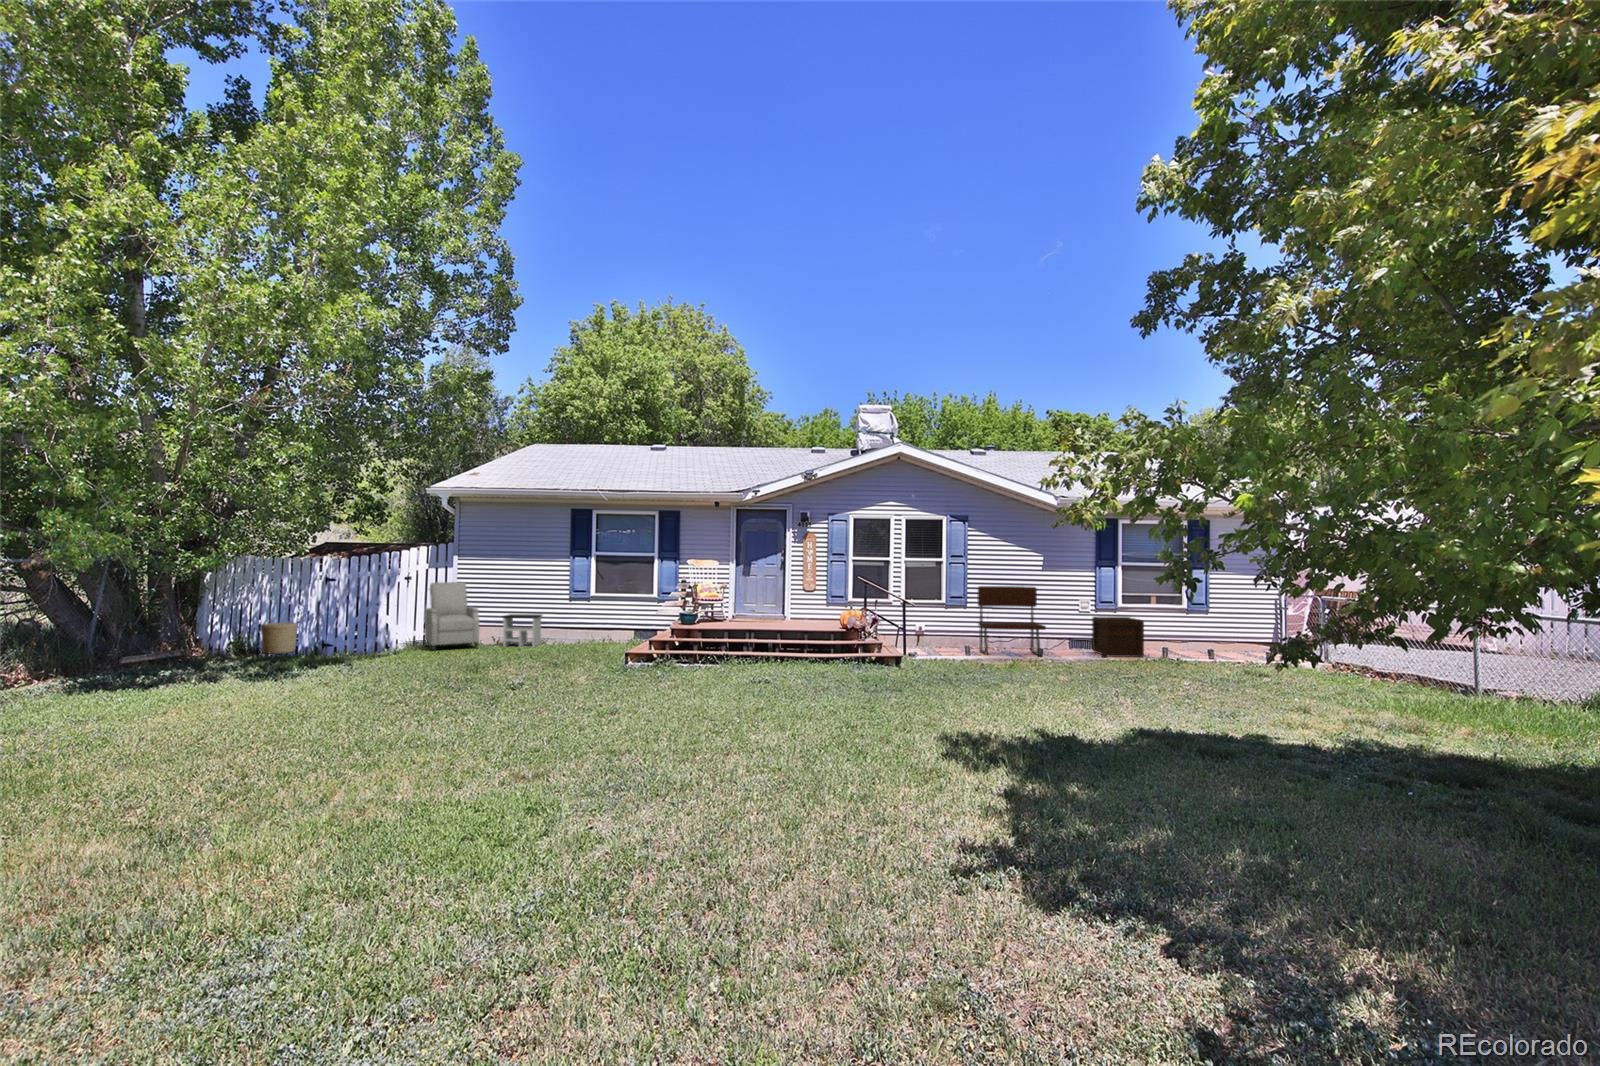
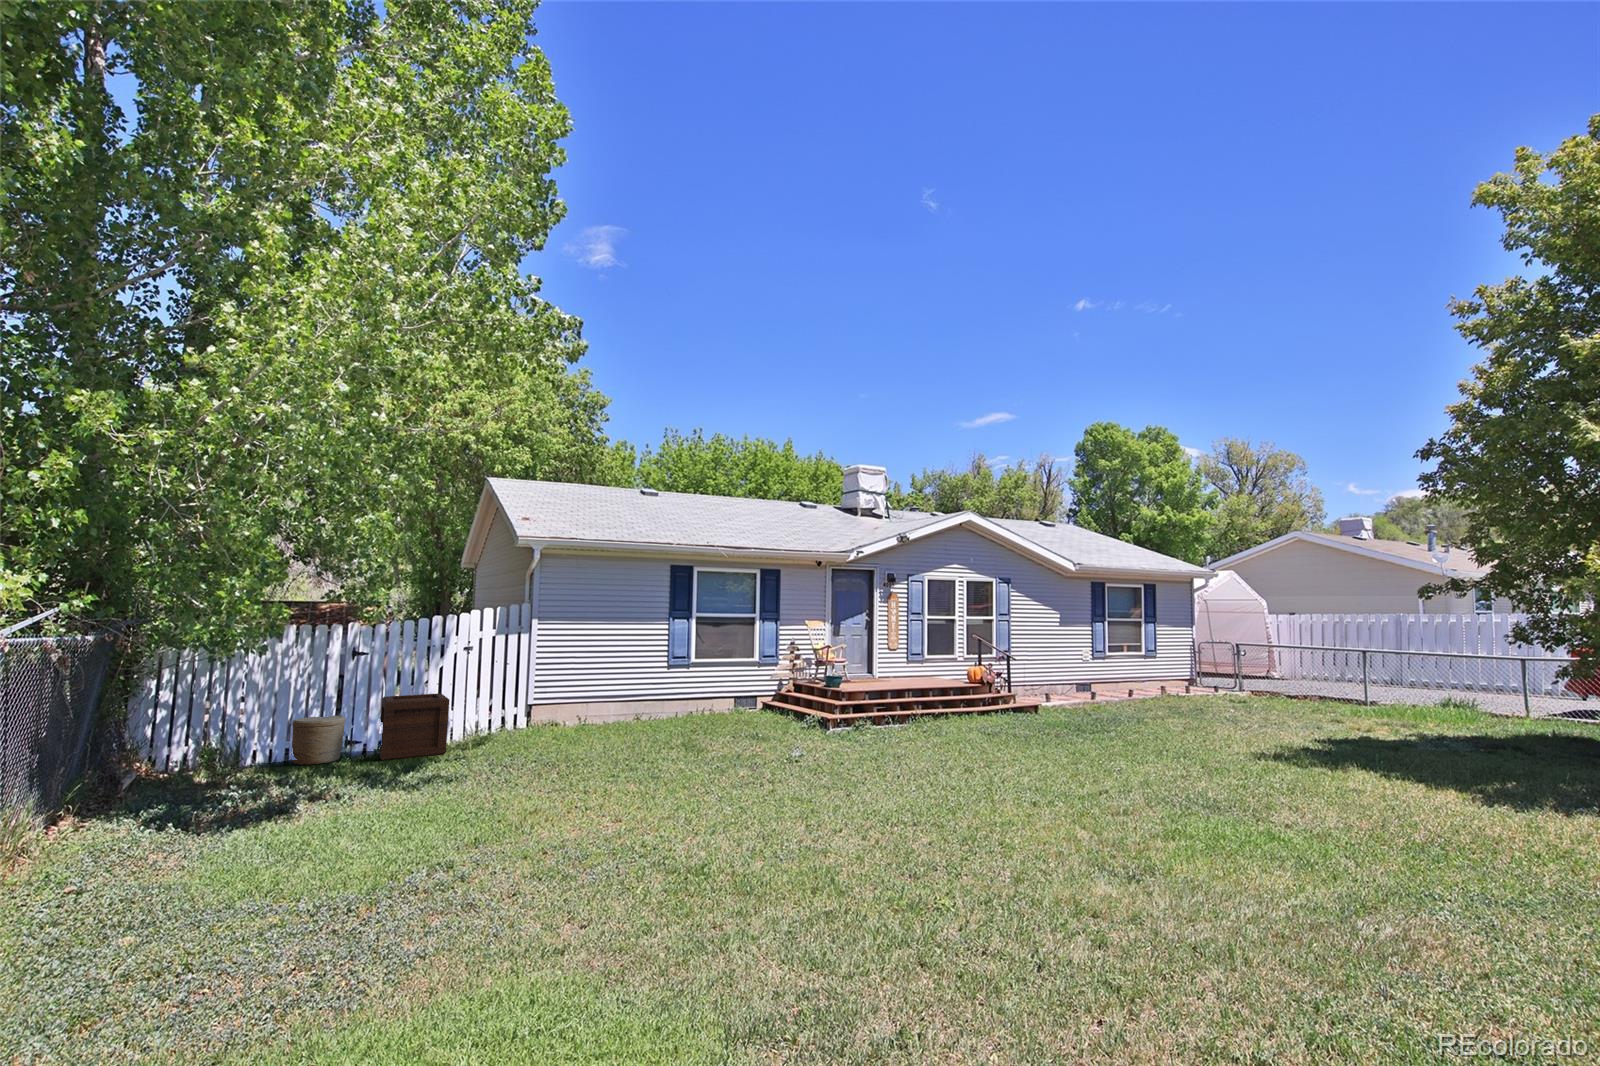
chair: present [425,582,479,651] -> none [501,651,585,740]
bench: present [977,586,1046,655] -> none [1026,640,1087,701]
side table: present [503,614,542,647] -> none [600,686,644,728]
wooden crate: present [1092,616,1144,657] -> present [378,693,449,761]

